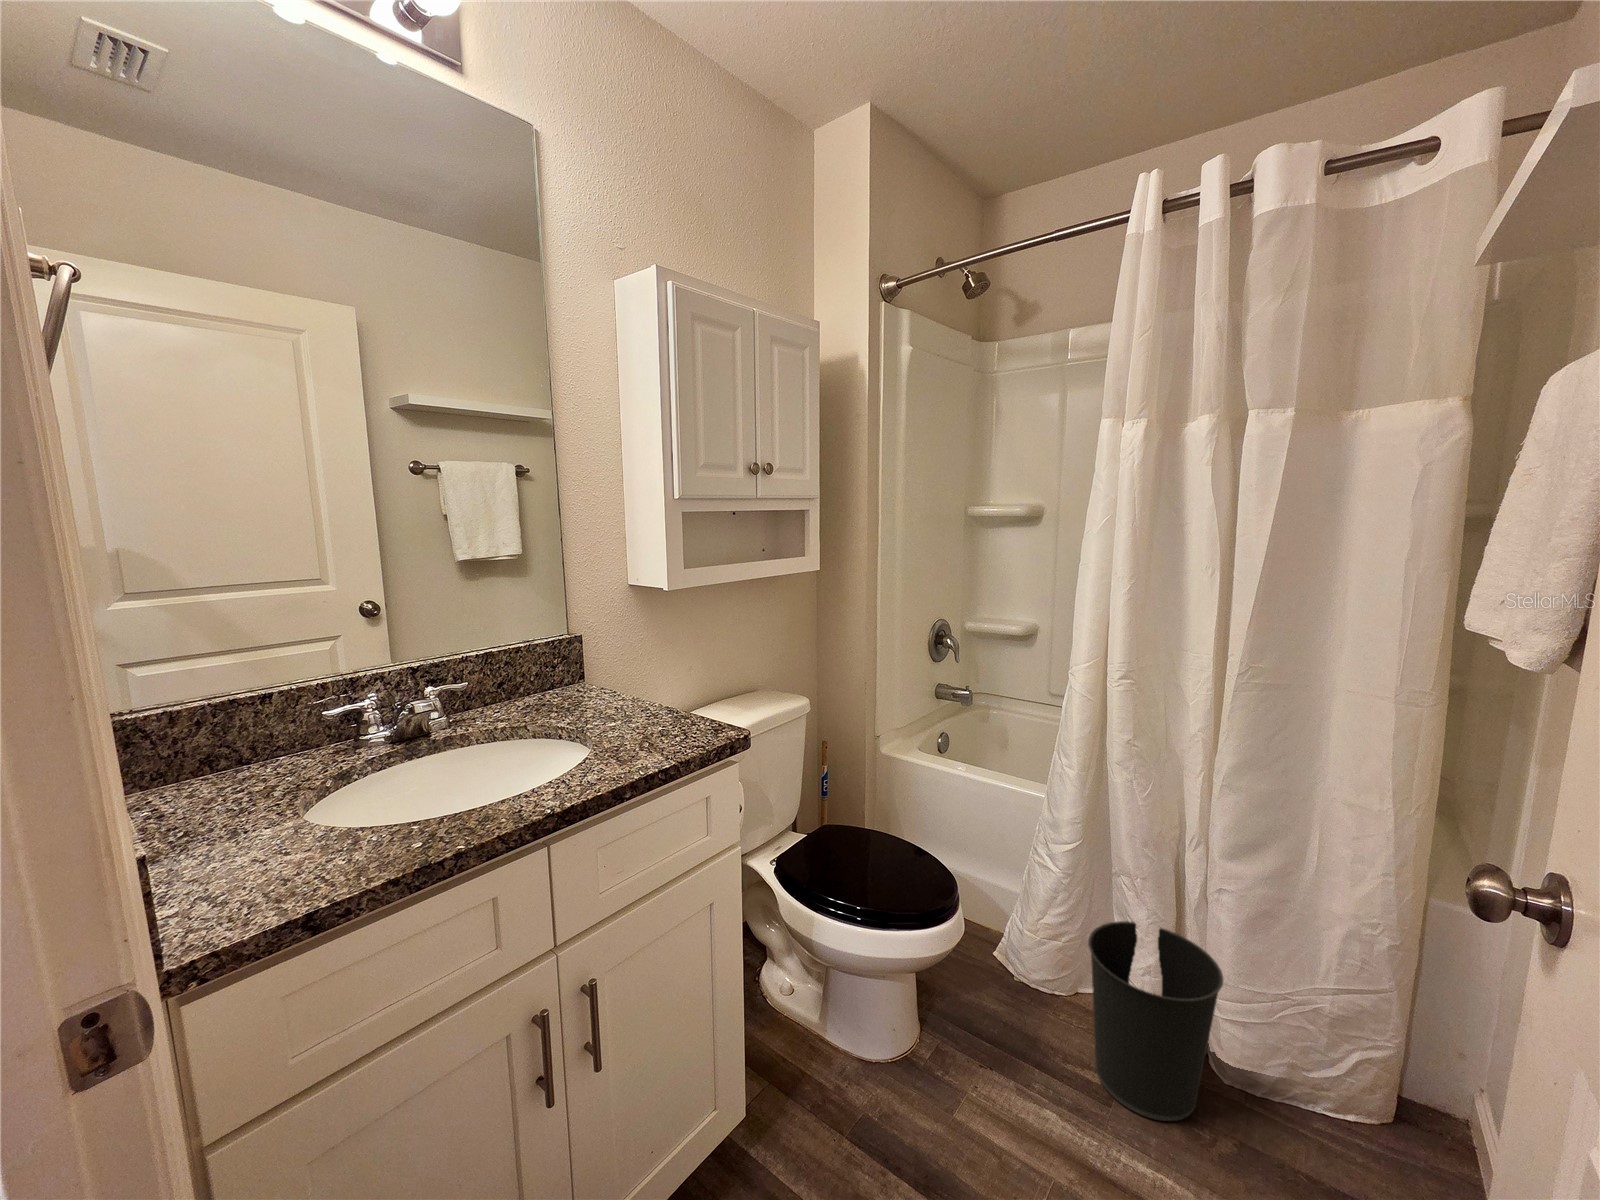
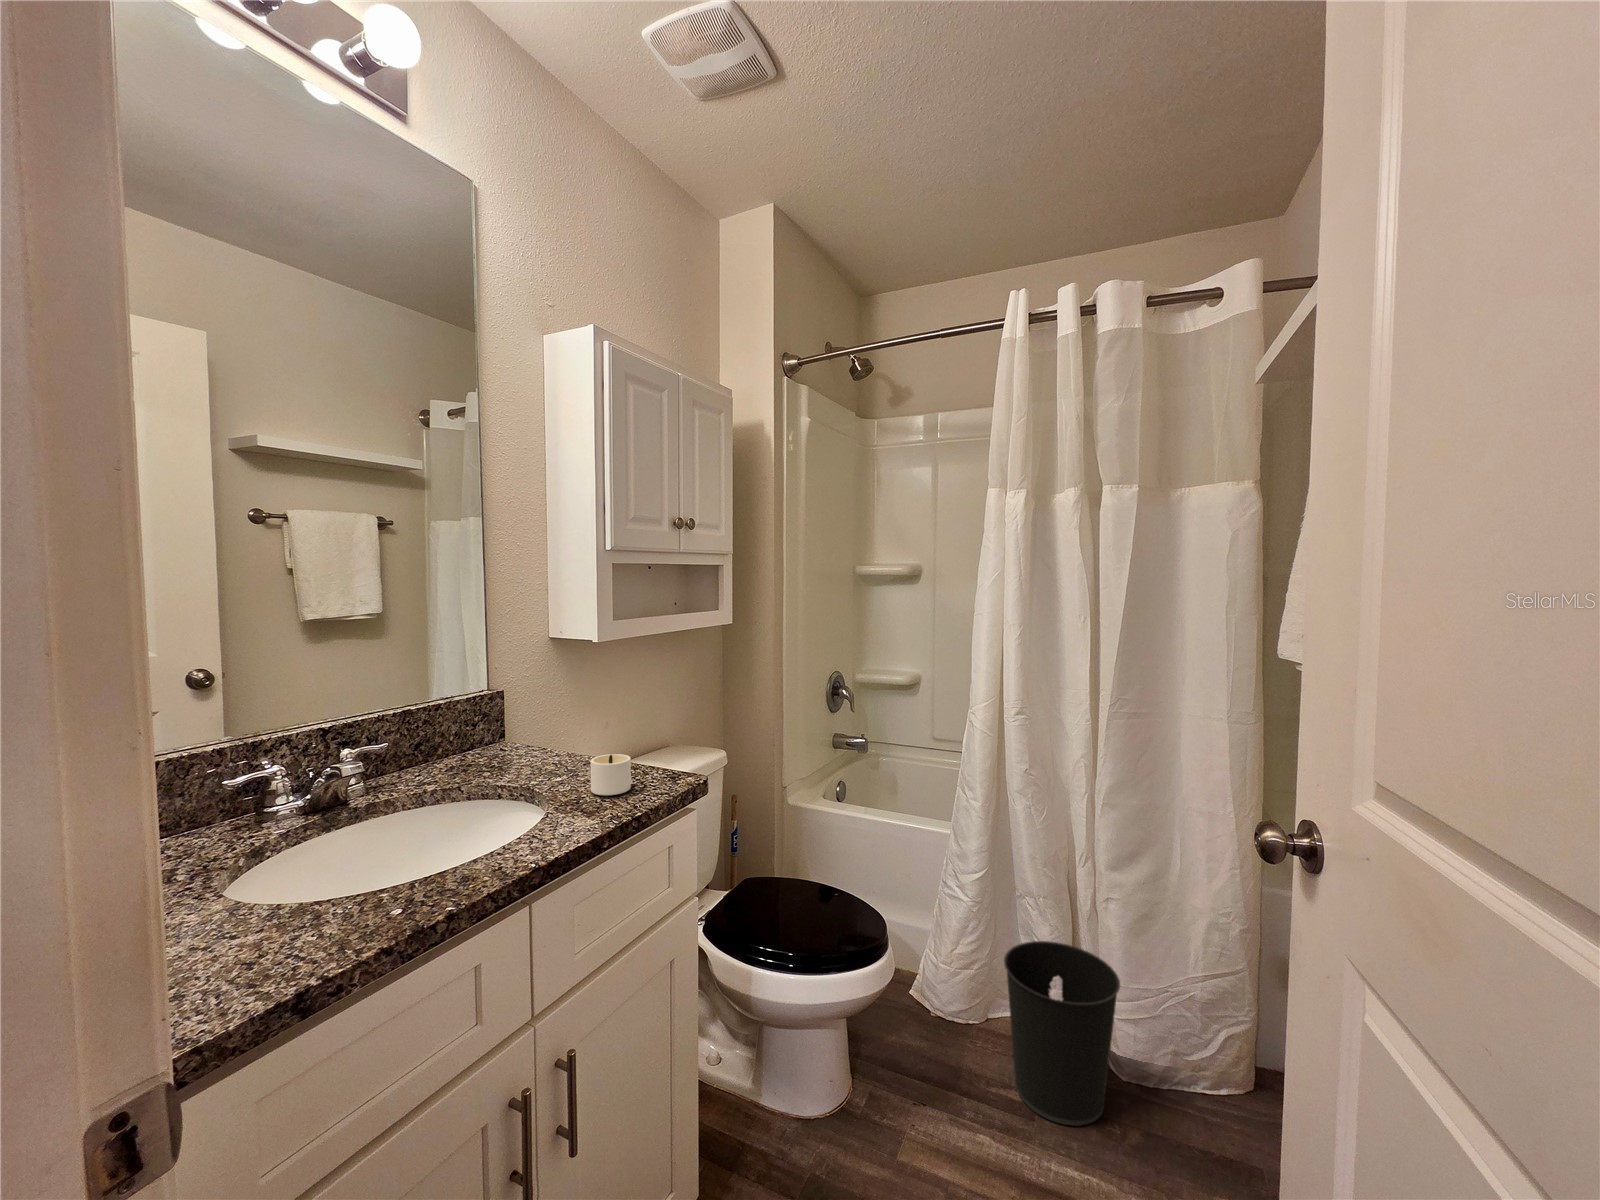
candle: none [636,703,689,743] -> present [591,754,631,795]

